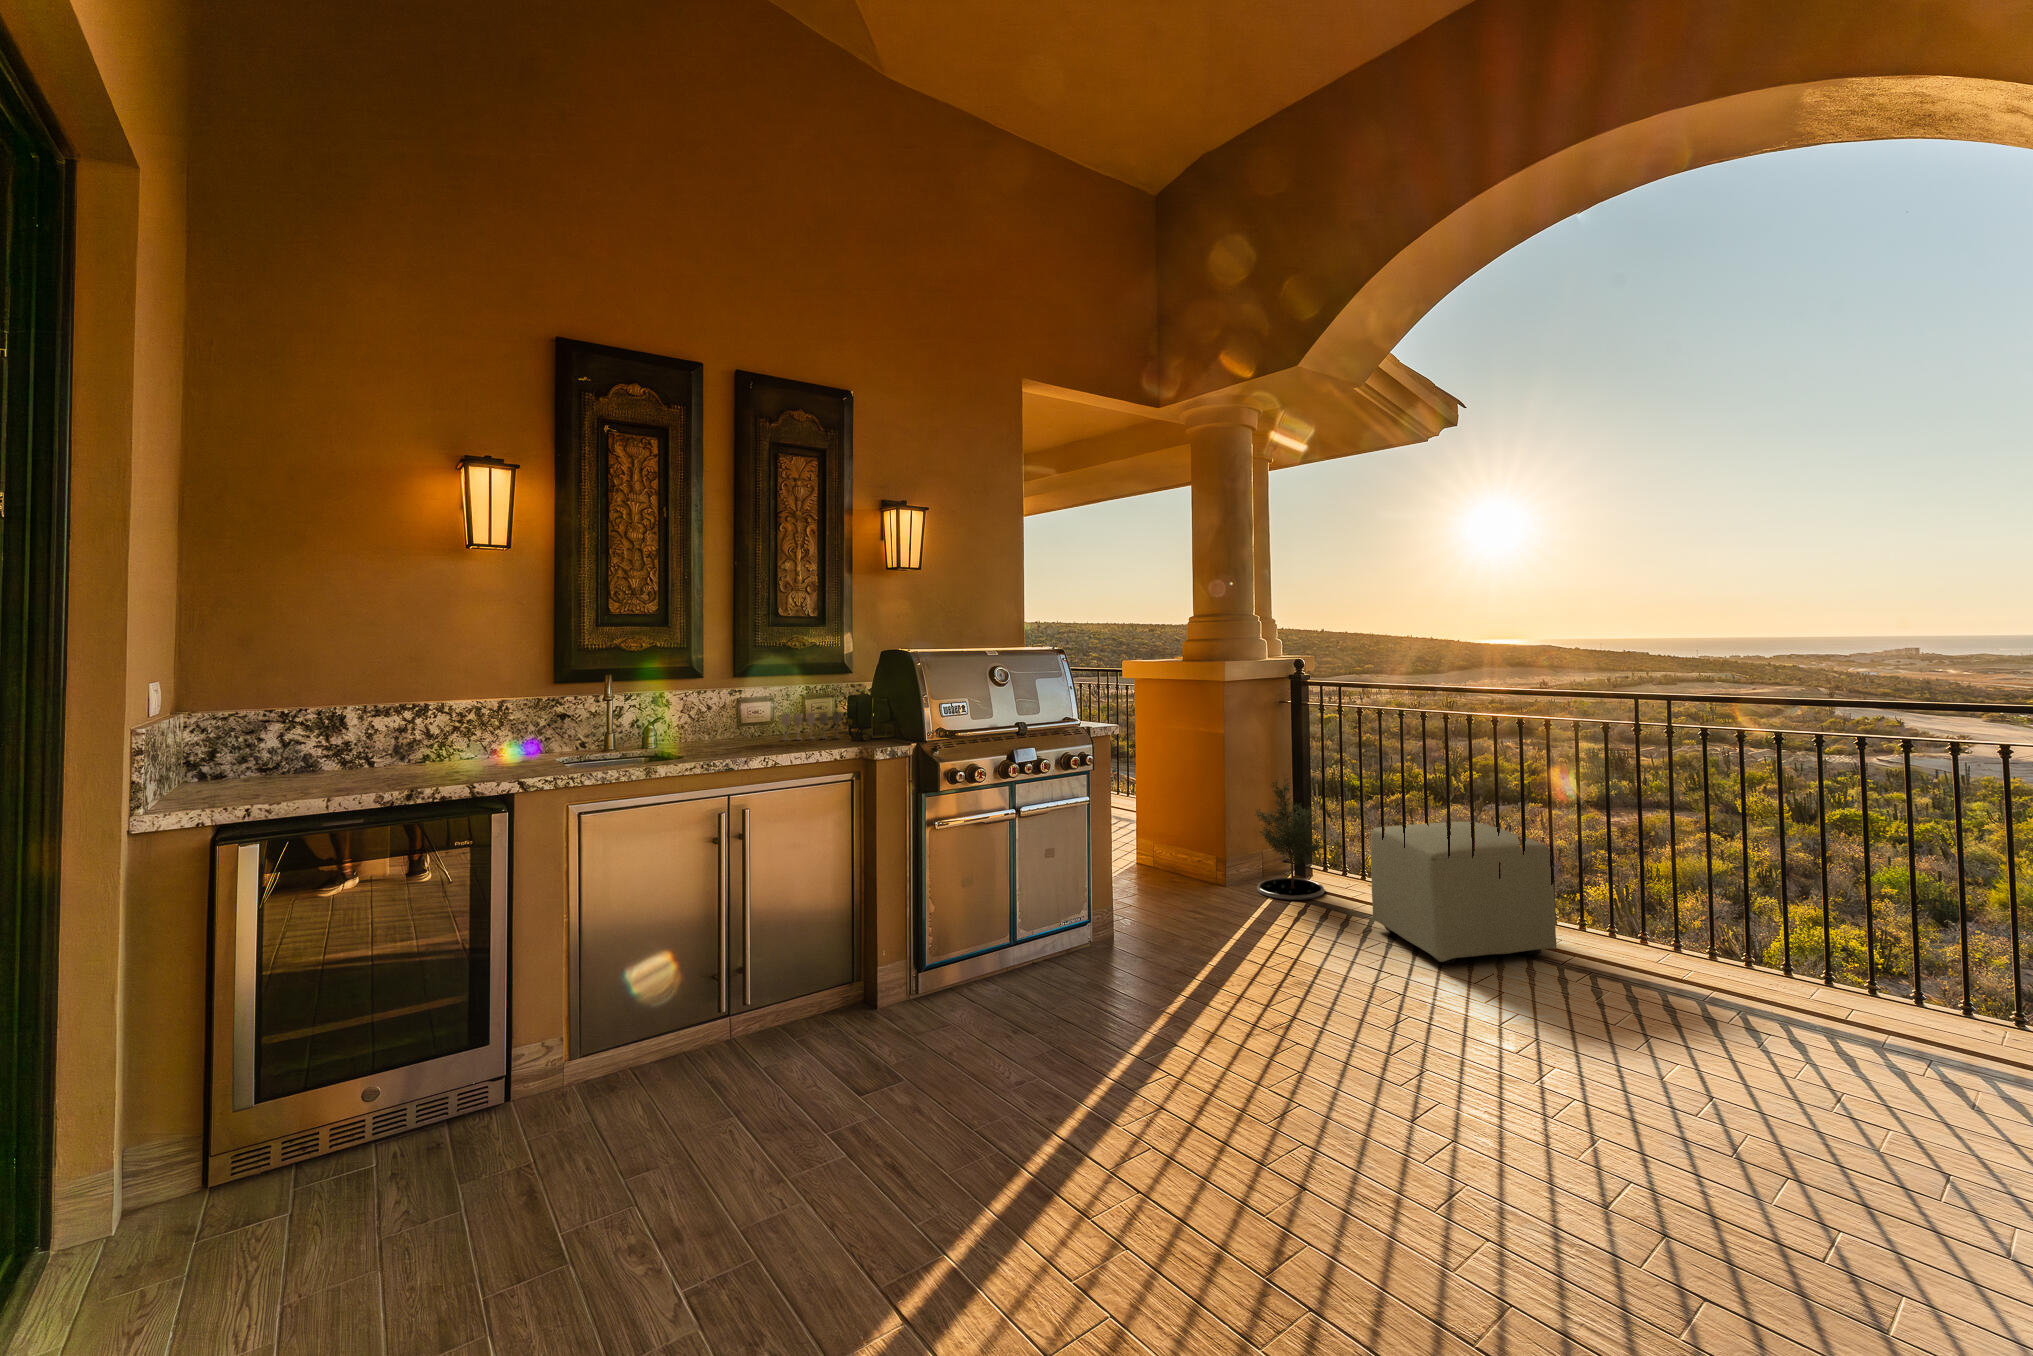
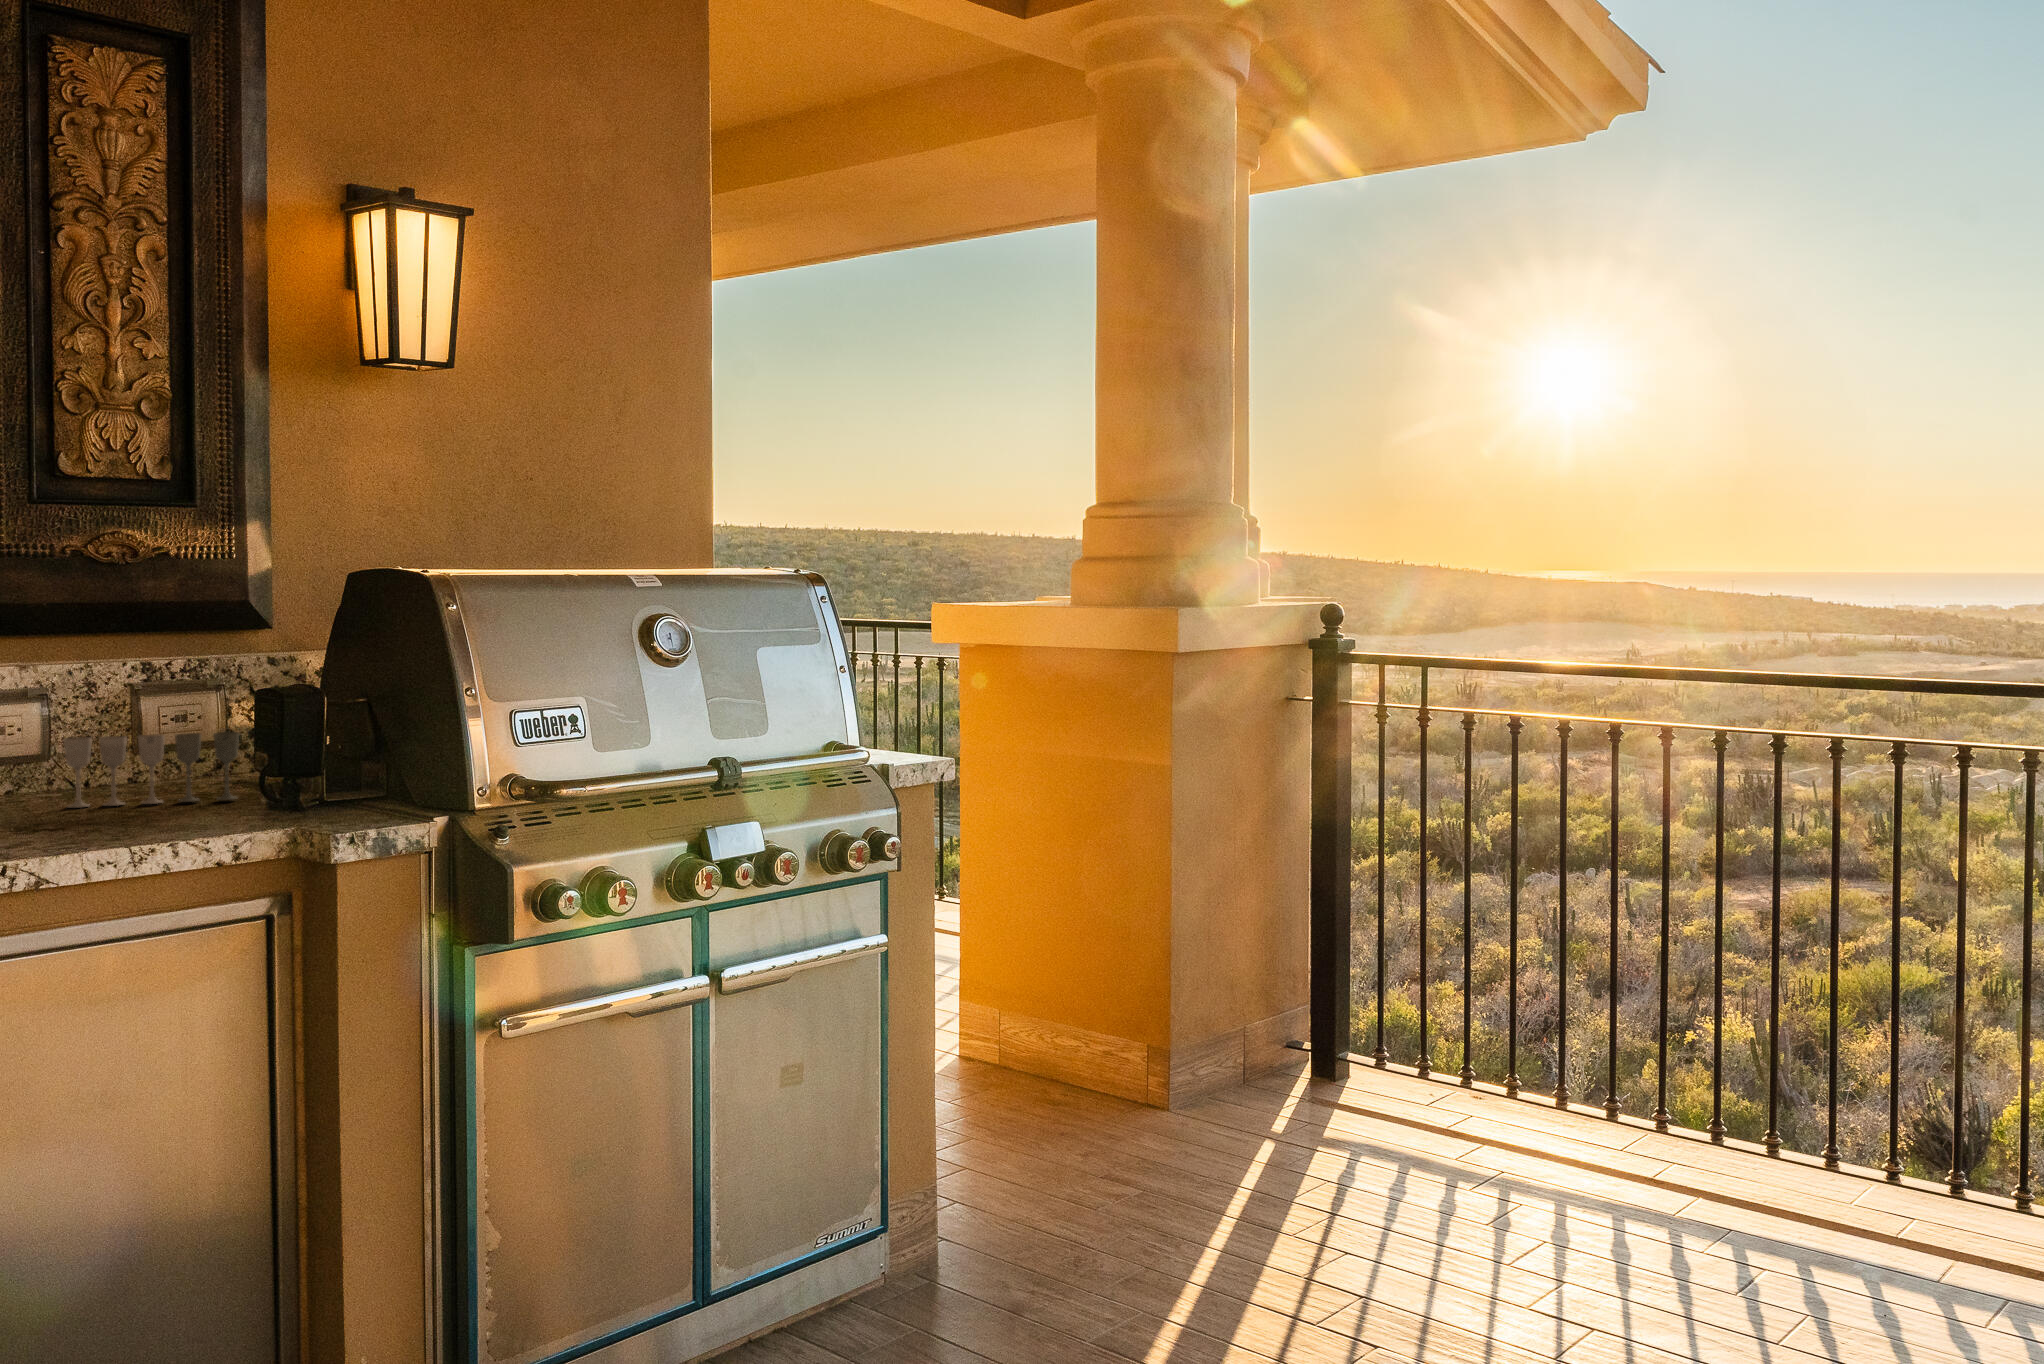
potted tree: present [1255,779,1328,900] -> none [1233,859,1401,1139]
ottoman: present [1371,822,1557,964] -> none [1511,968,1914,1293]

